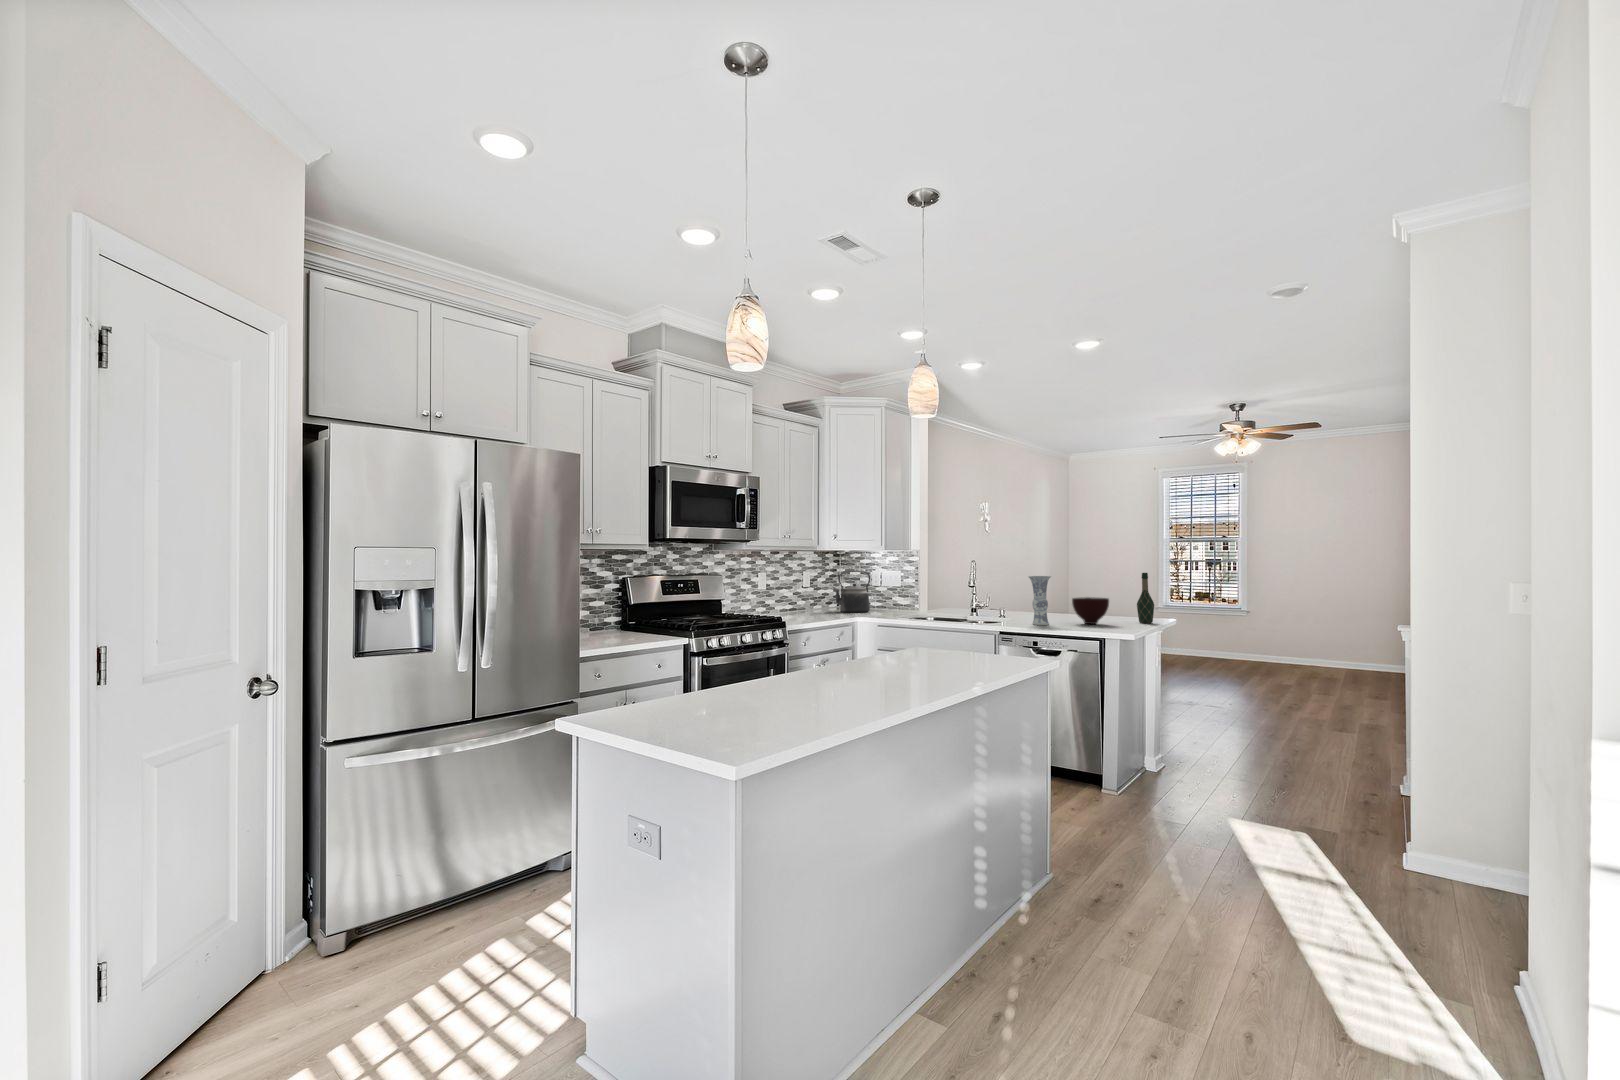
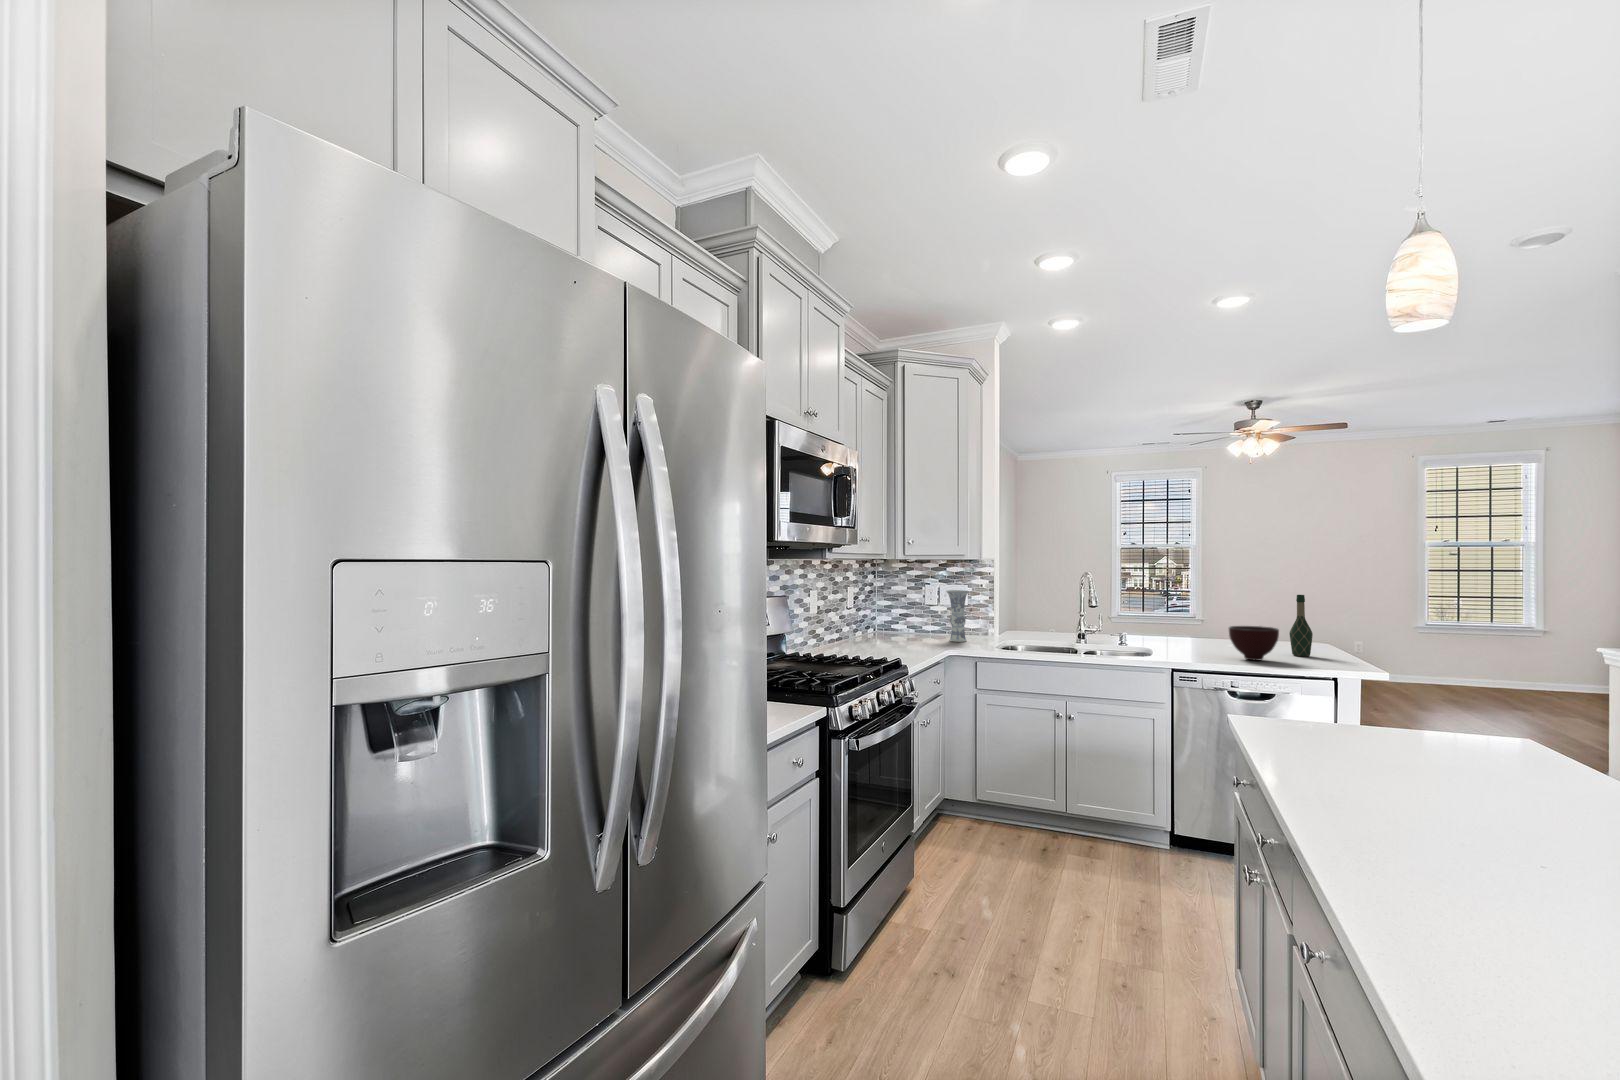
kettle: present [833,571,870,612] -> none [881,586,925,640]
vase: present [1028,576,1051,625] -> present [946,590,969,642]

